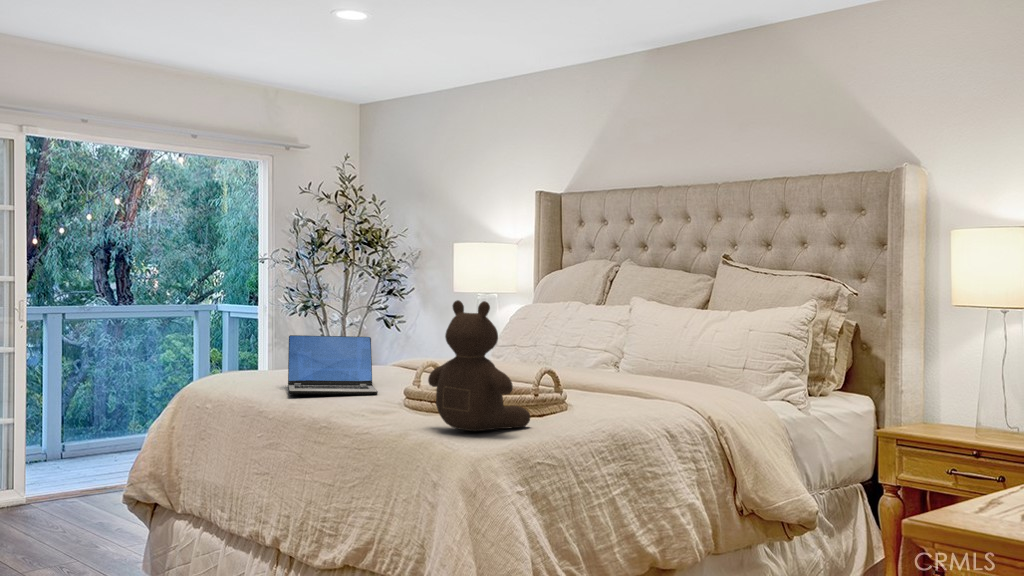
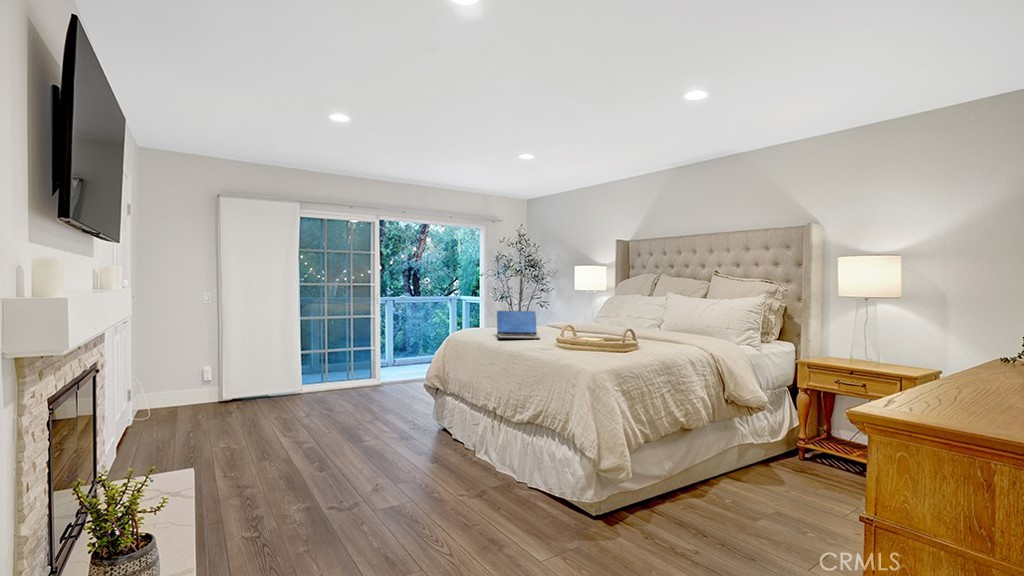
teddy bear: present [428,300,530,431] -> none [569,294,620,359]

